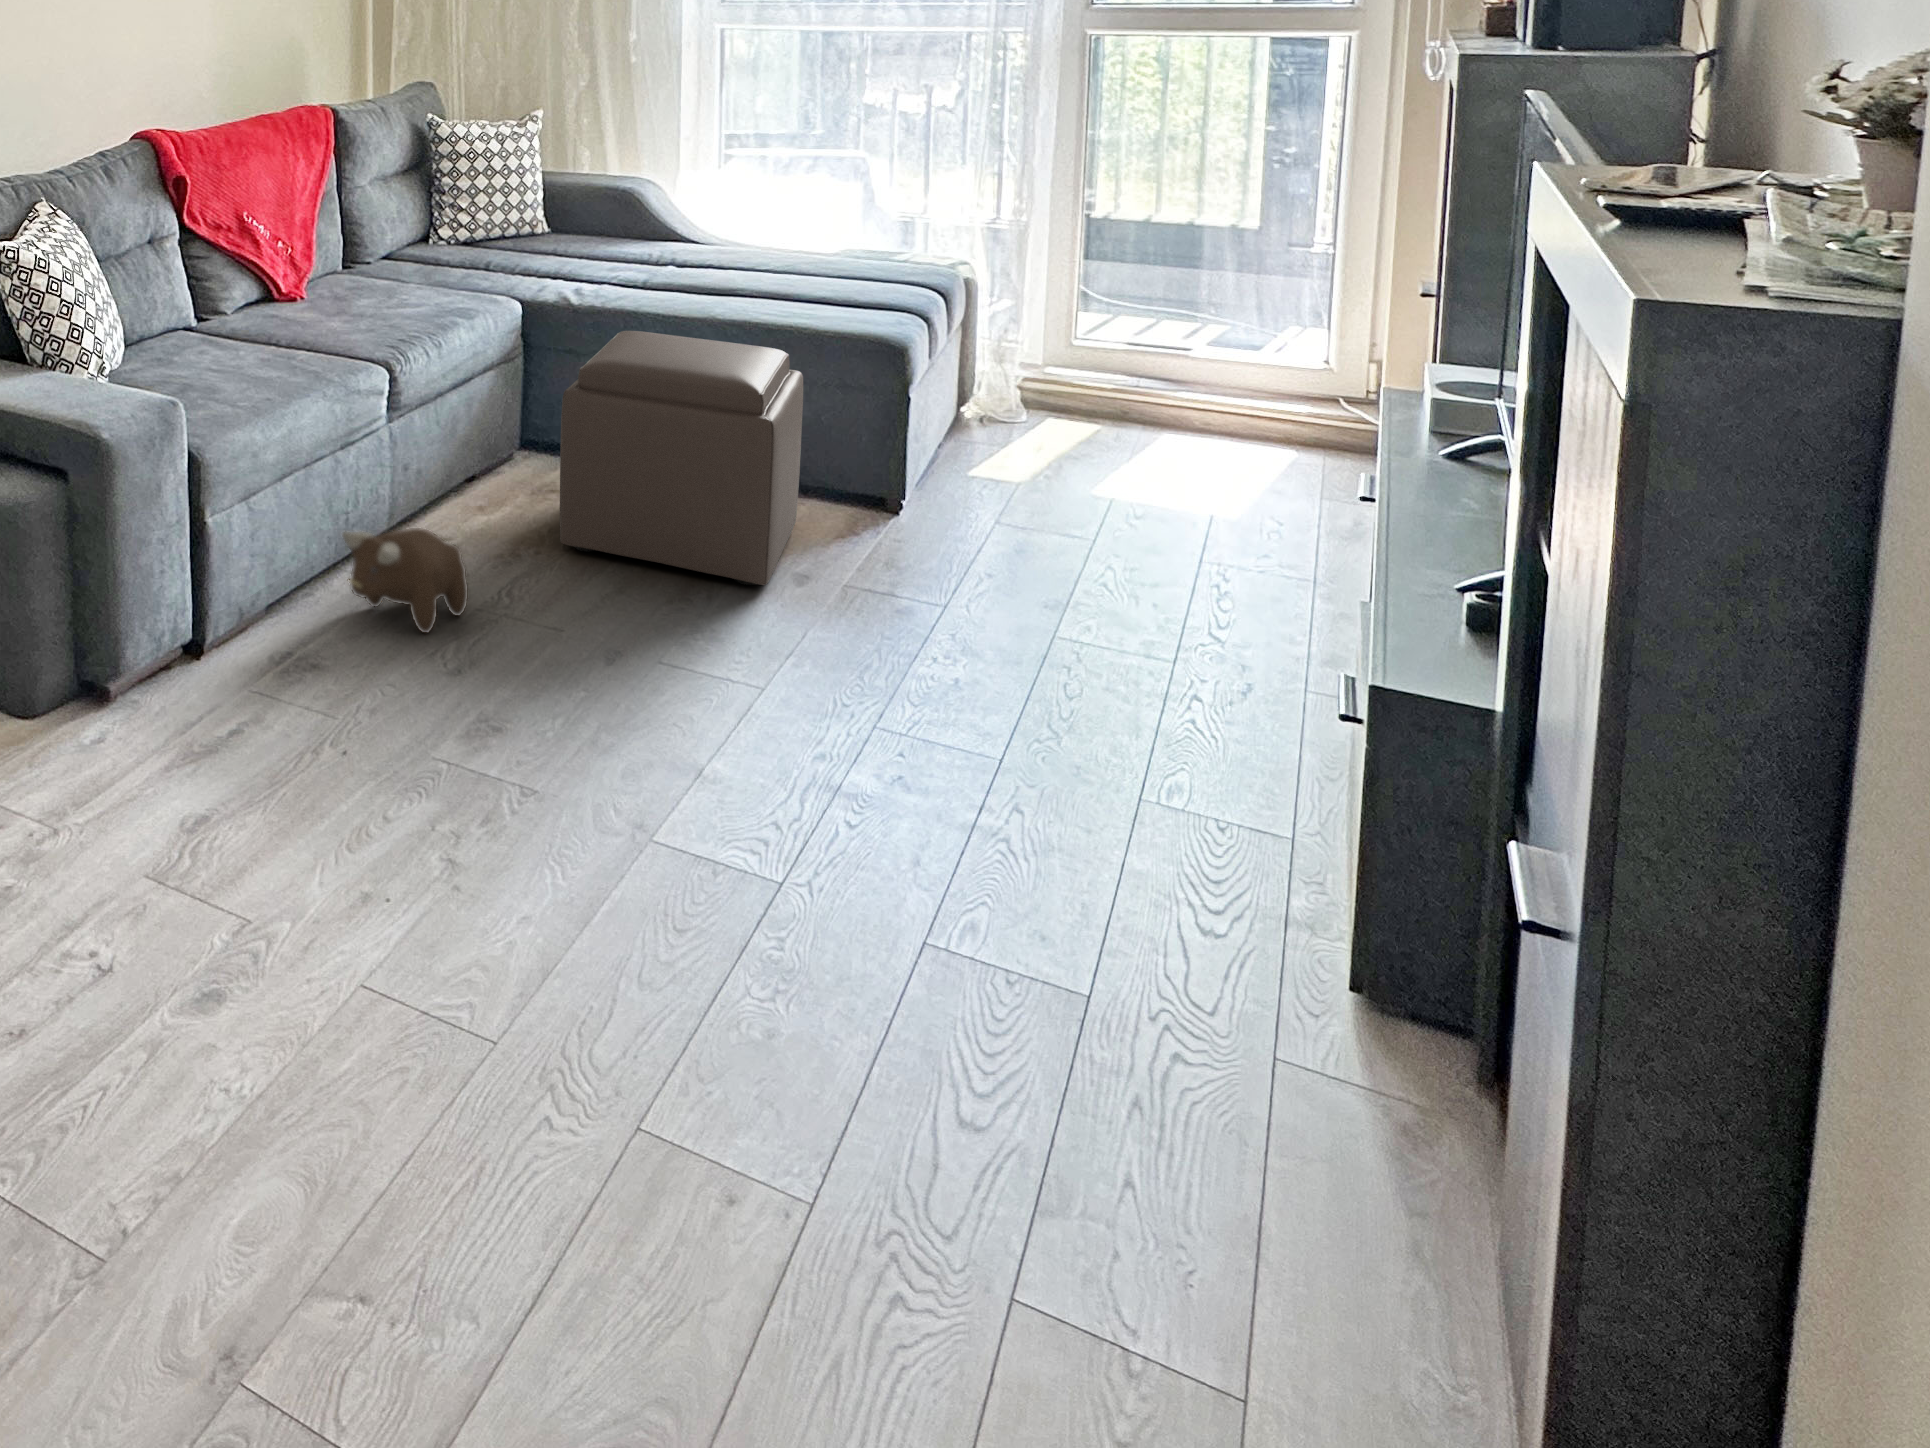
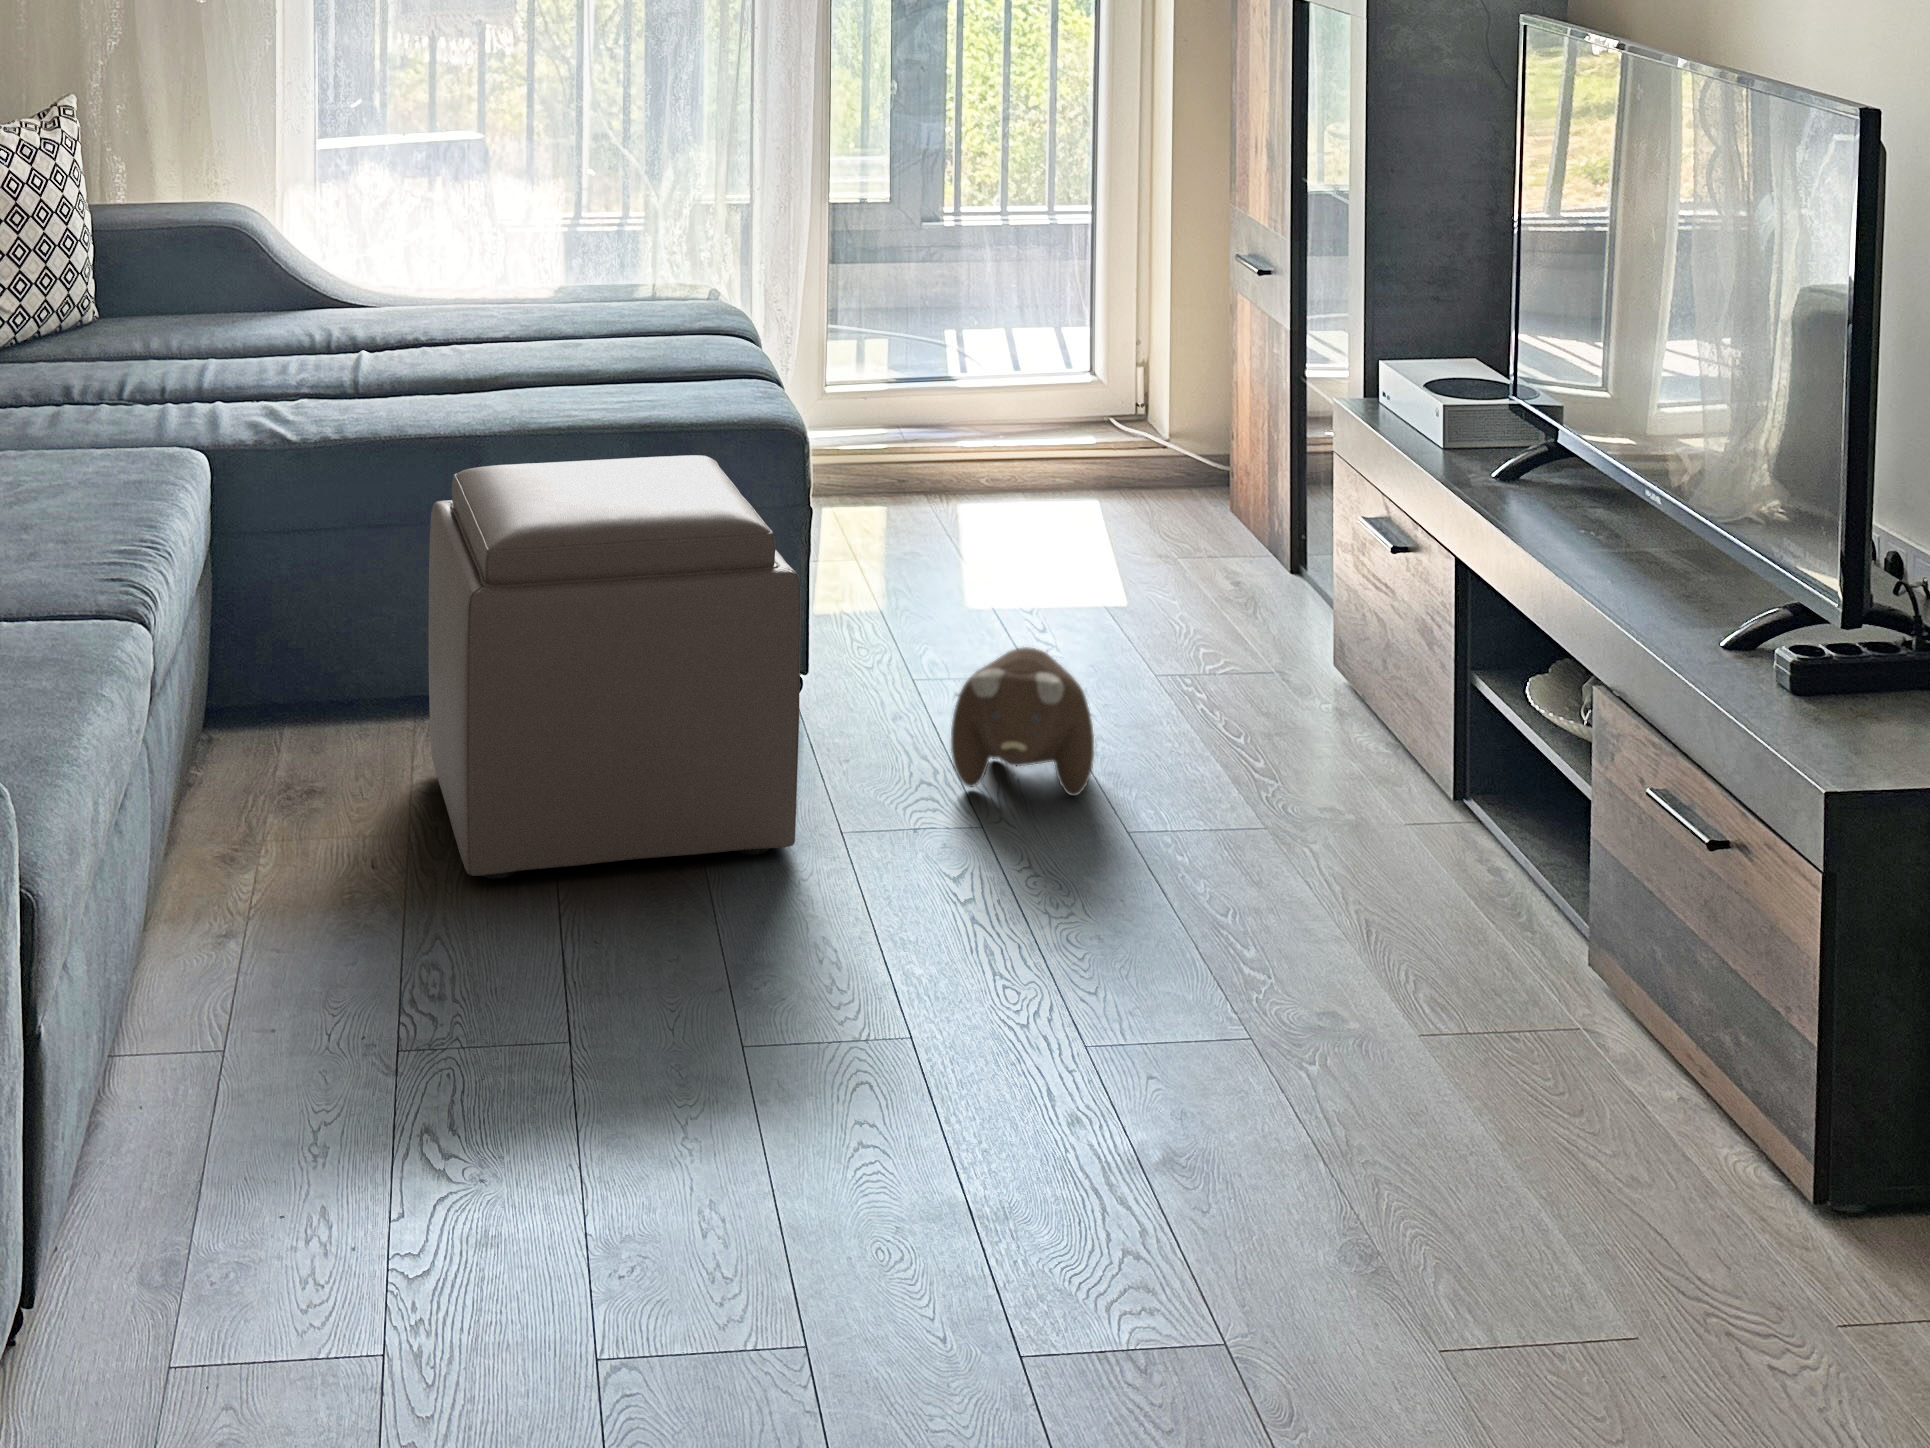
plush toy: present [343,528,468,633] -> present [951,647,1094,796]

